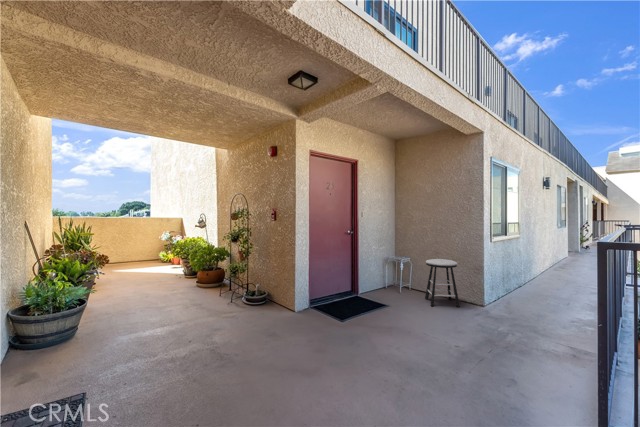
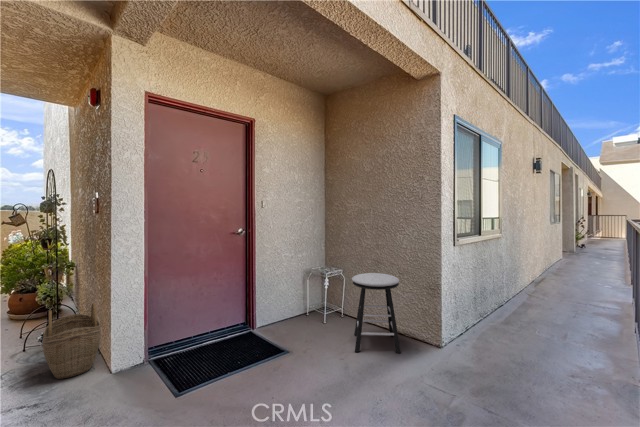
woven basket: none [255,273,285,314] -> present [43,303,101,379]

